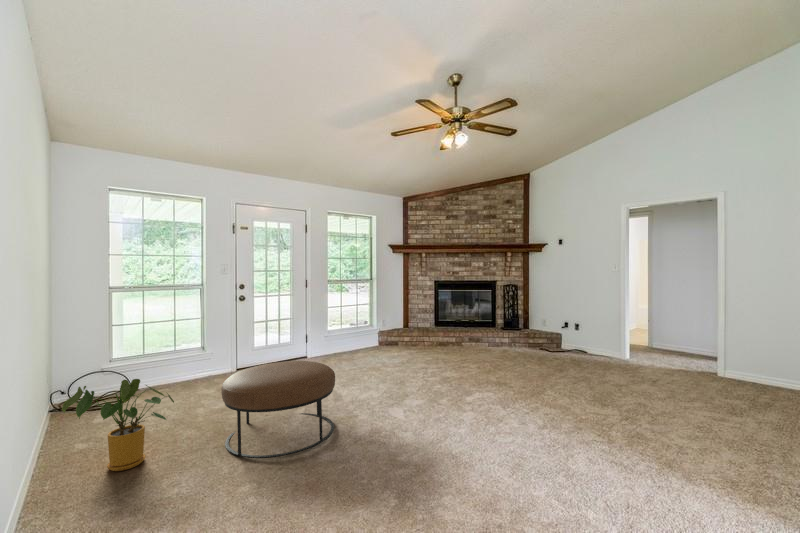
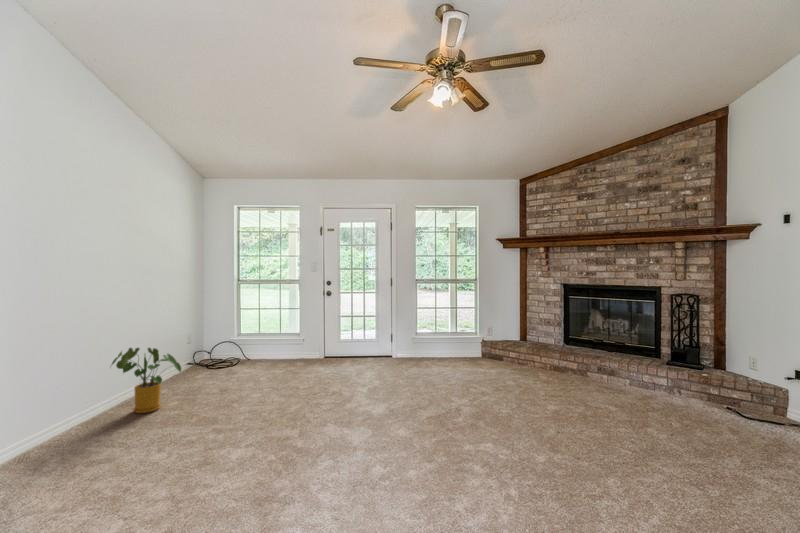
ottoman: present [221,361,335,458] -> none [185,354,295,442]

